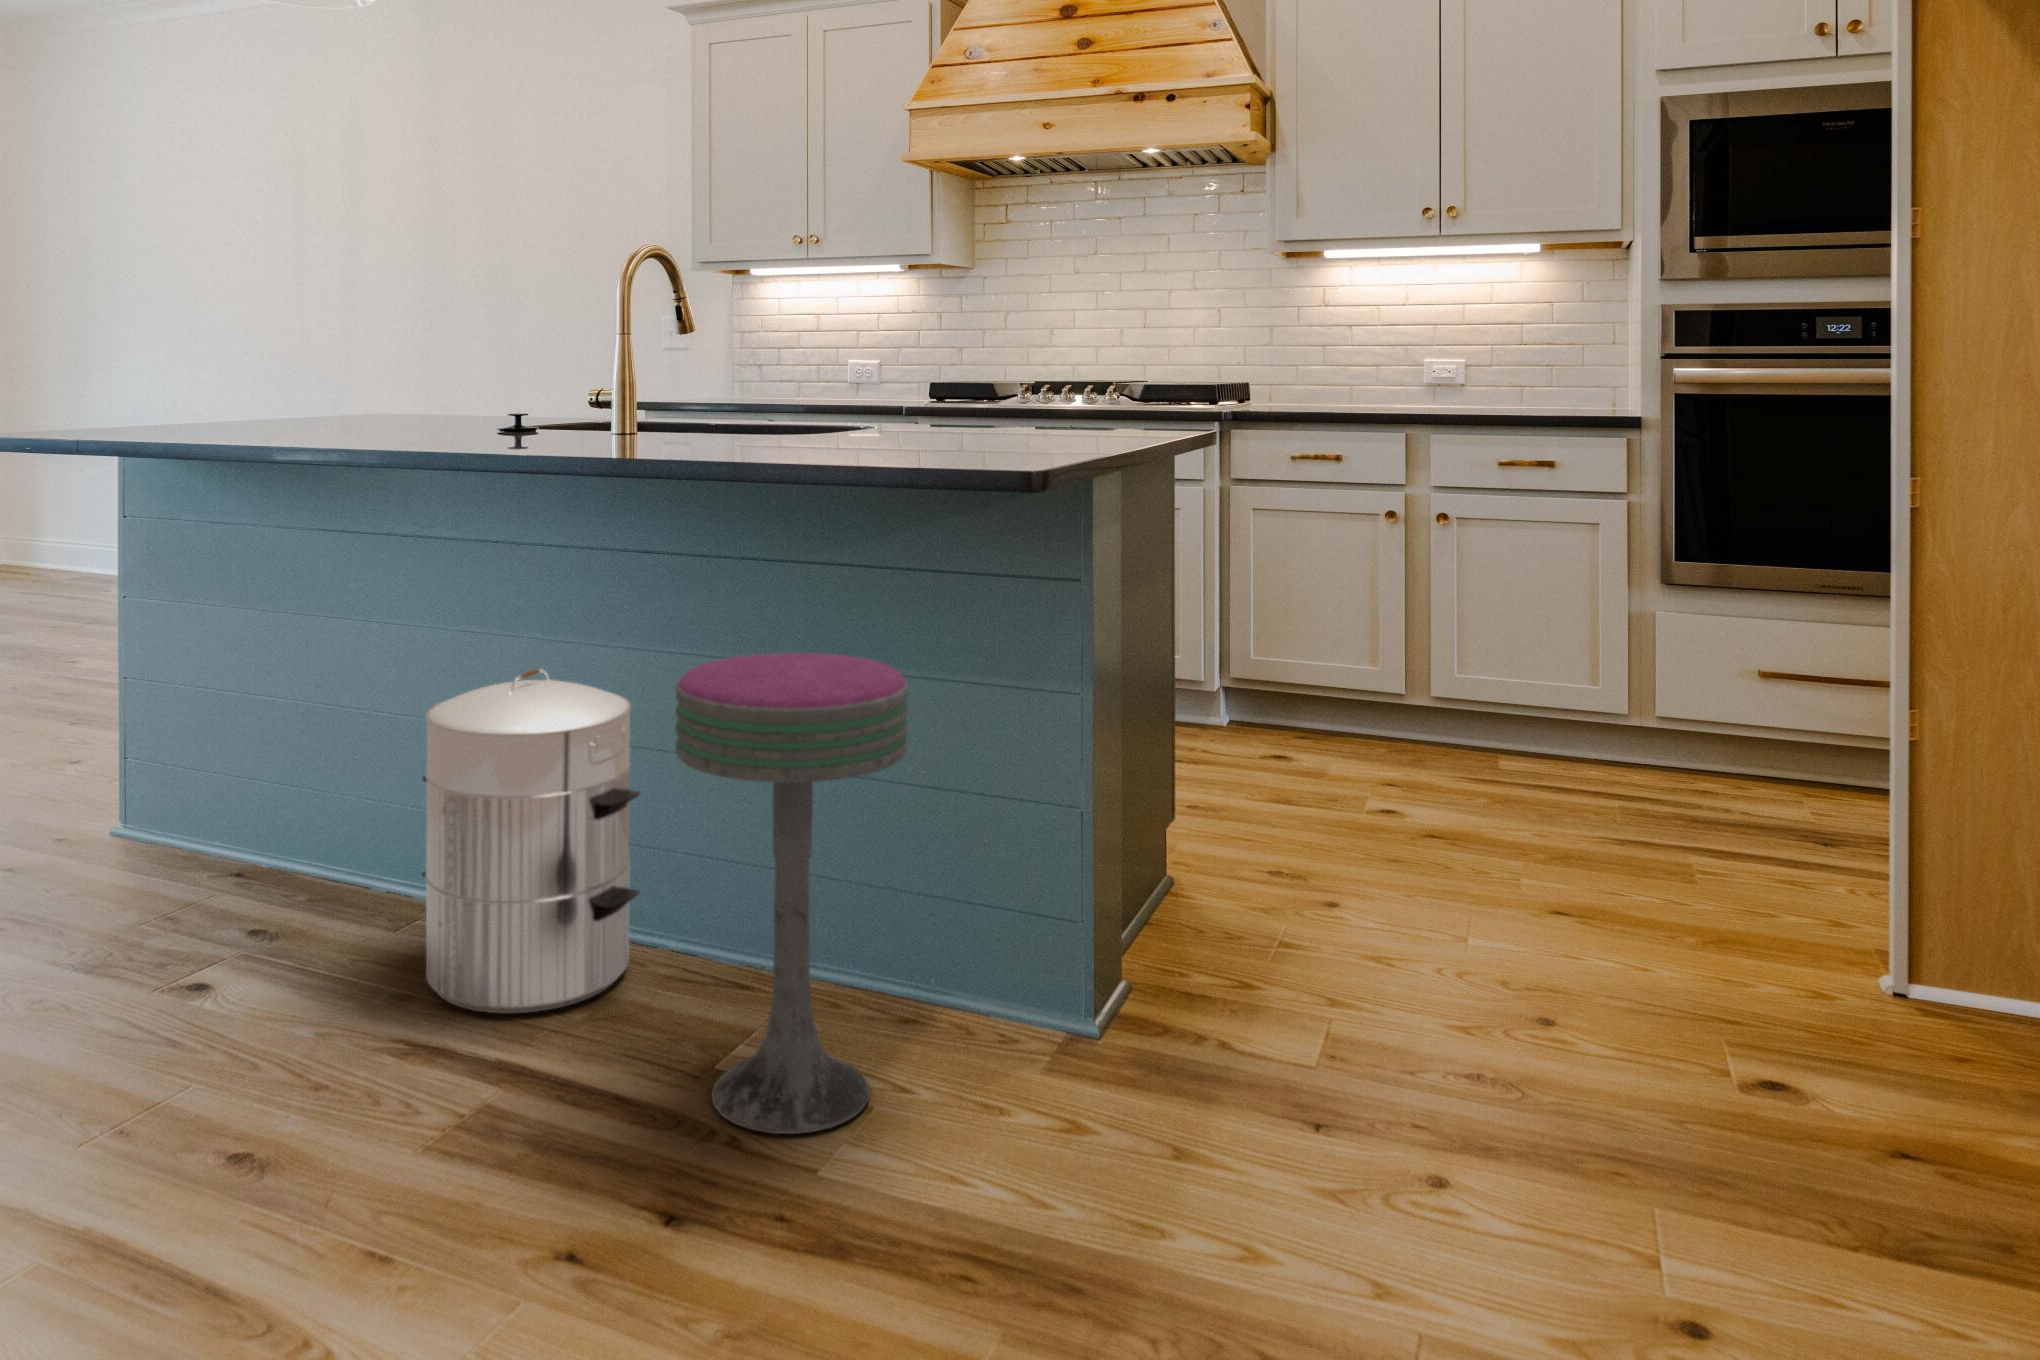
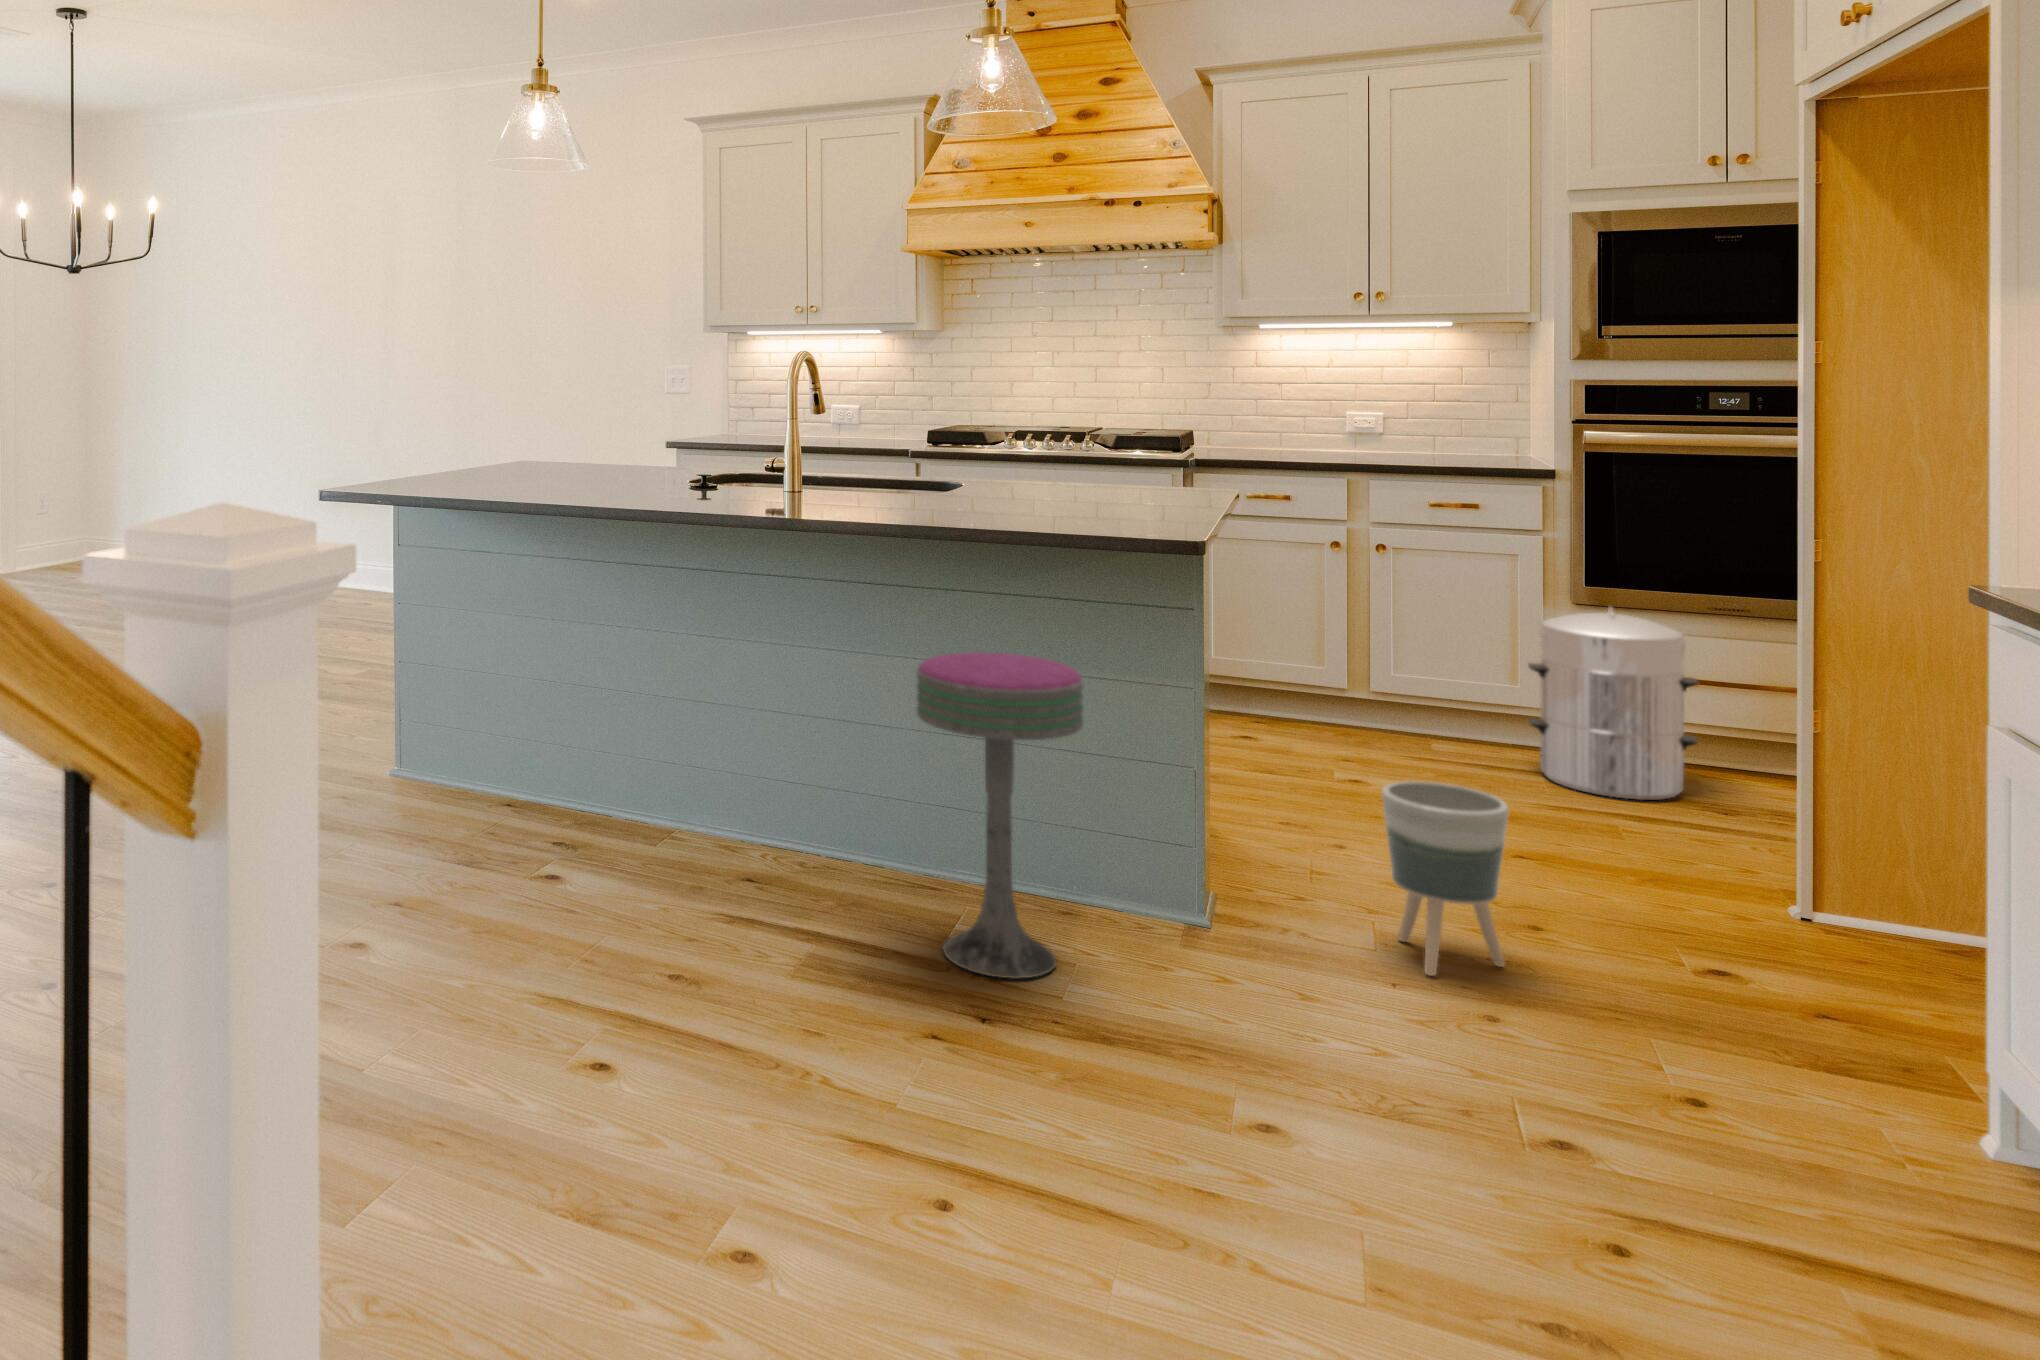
waste bin: present [422,669,640,1013] -> present [1528,606,1698,800]
planter: none [1337,824,1497,1104] -> present [1382,781,1509,976]

